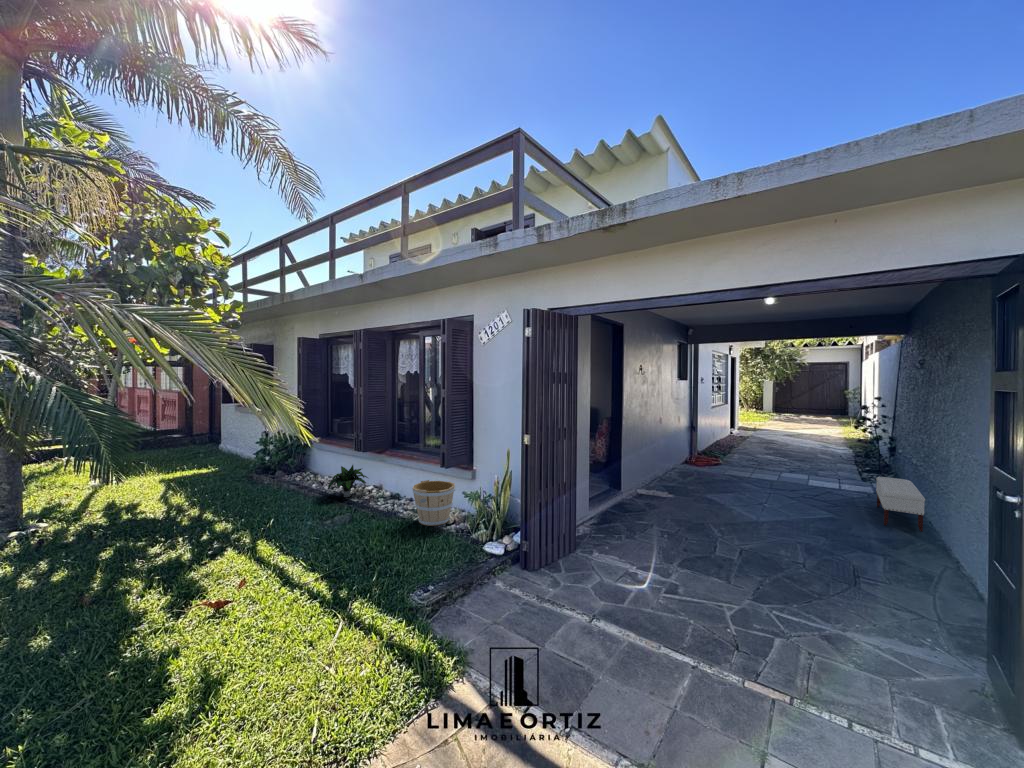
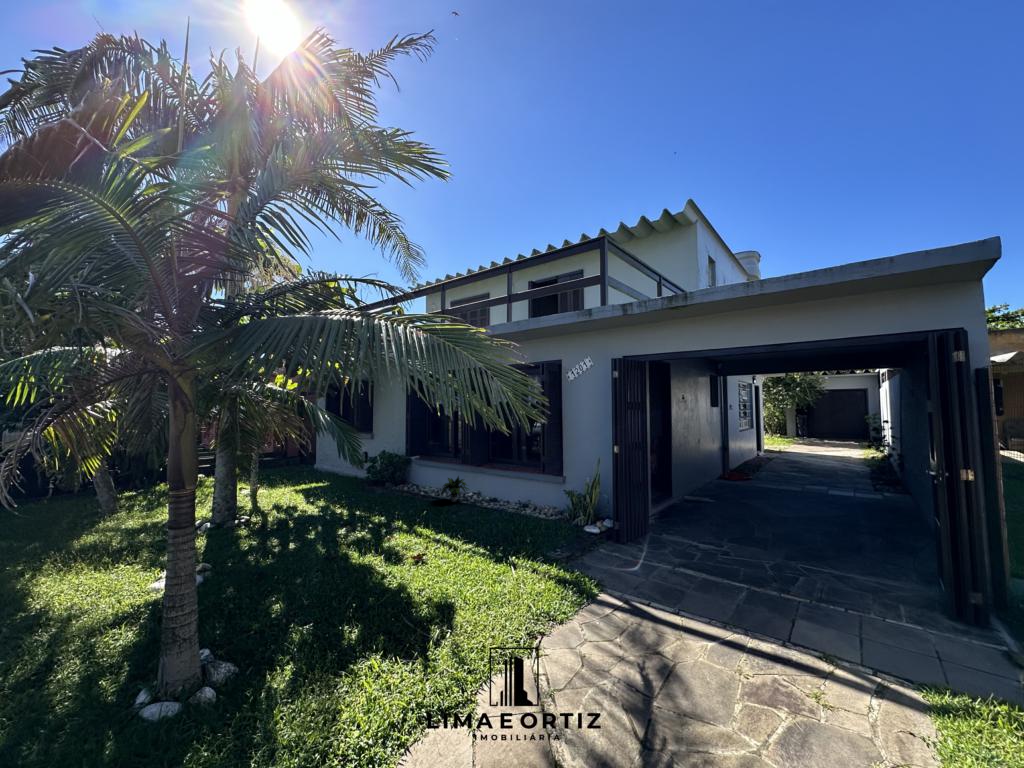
bench: present [876,477,925,532] -> none [883,484,918,523]
wooden bucket: present [412,480,455,526] -> none [519,485,551,518]

